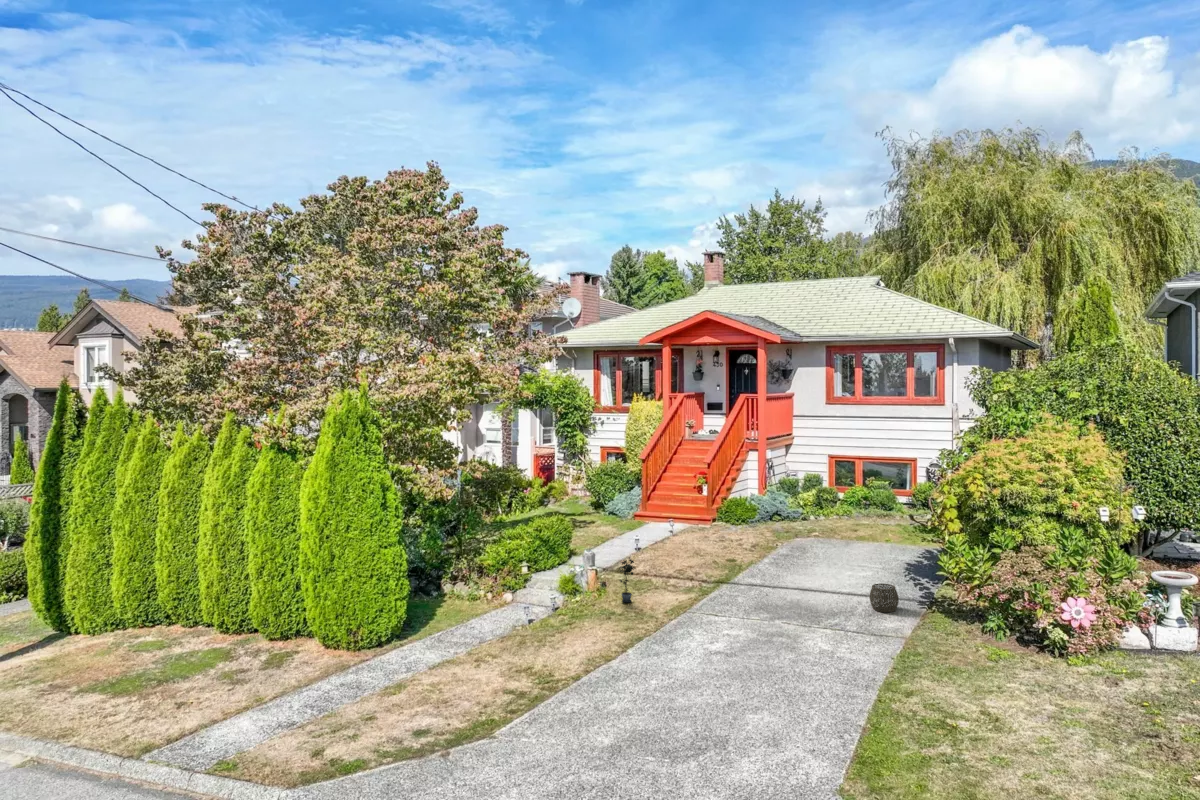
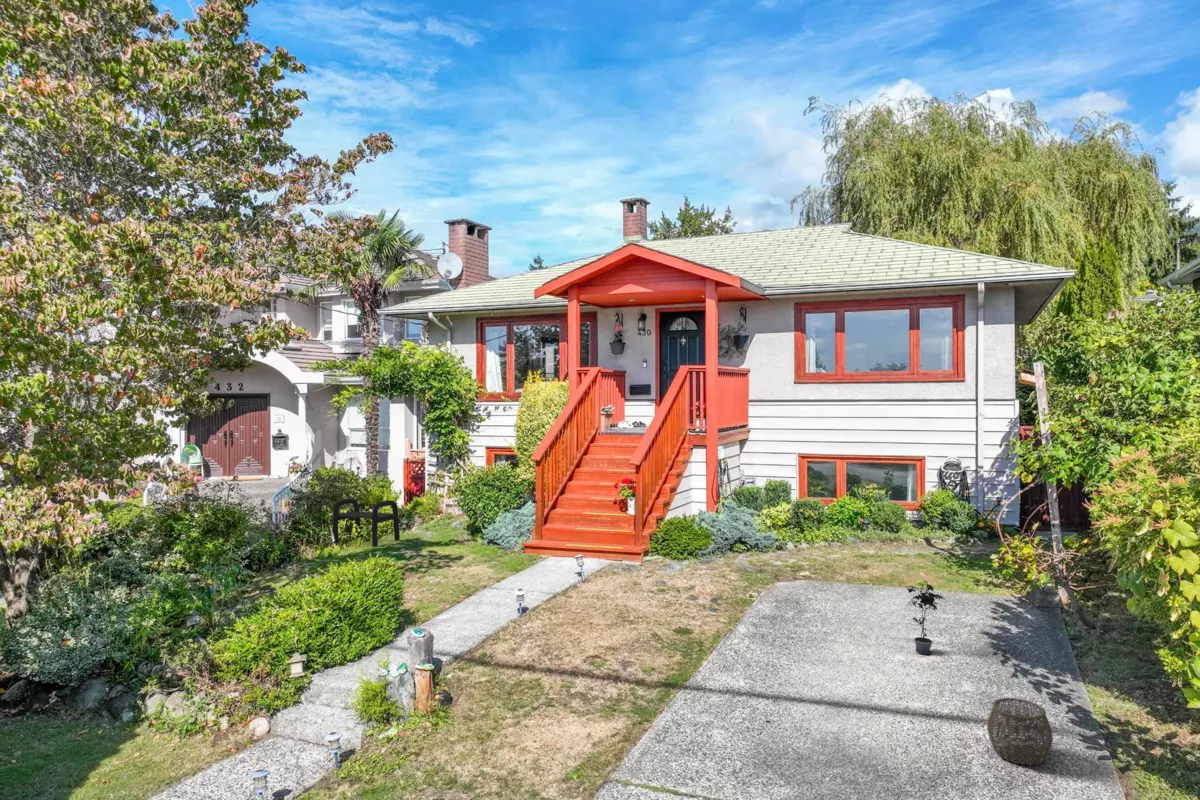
bench: none [503,482,547,514] -> present [333,498,400,546]
potted plant: present [619,557,635,603] -> present [907,581,946,654]

